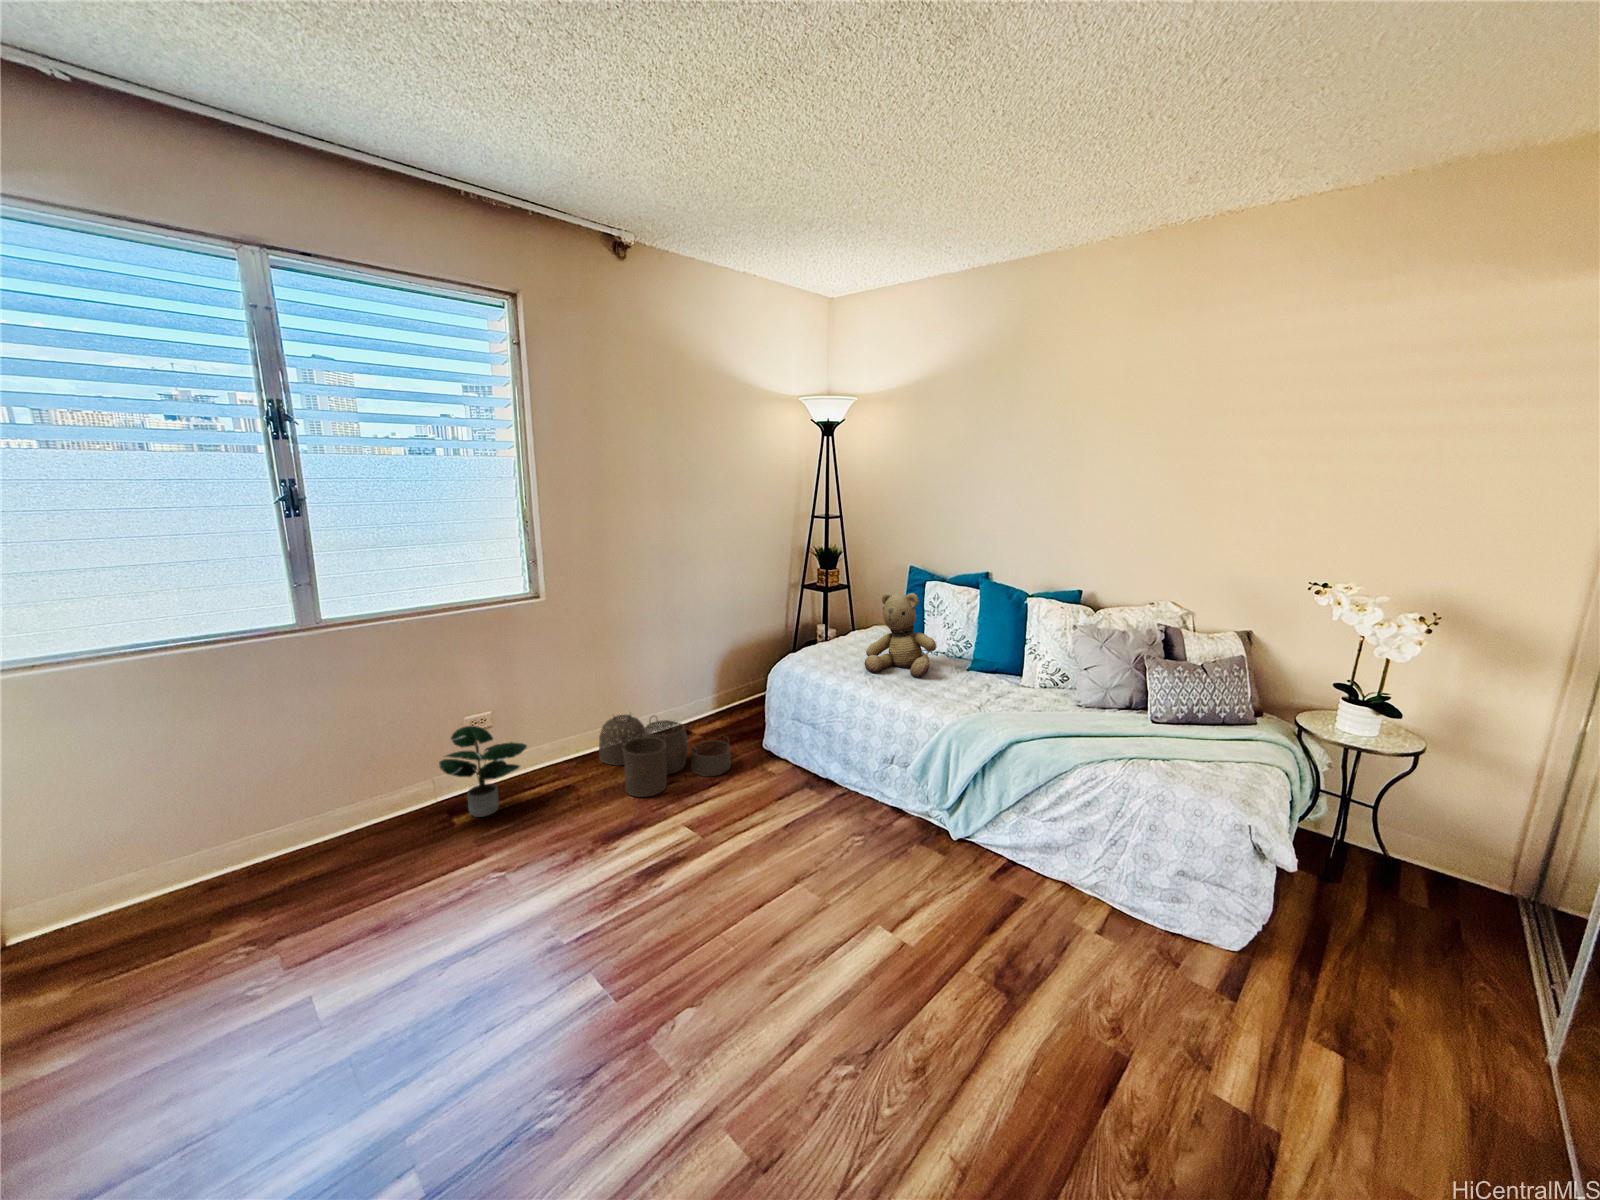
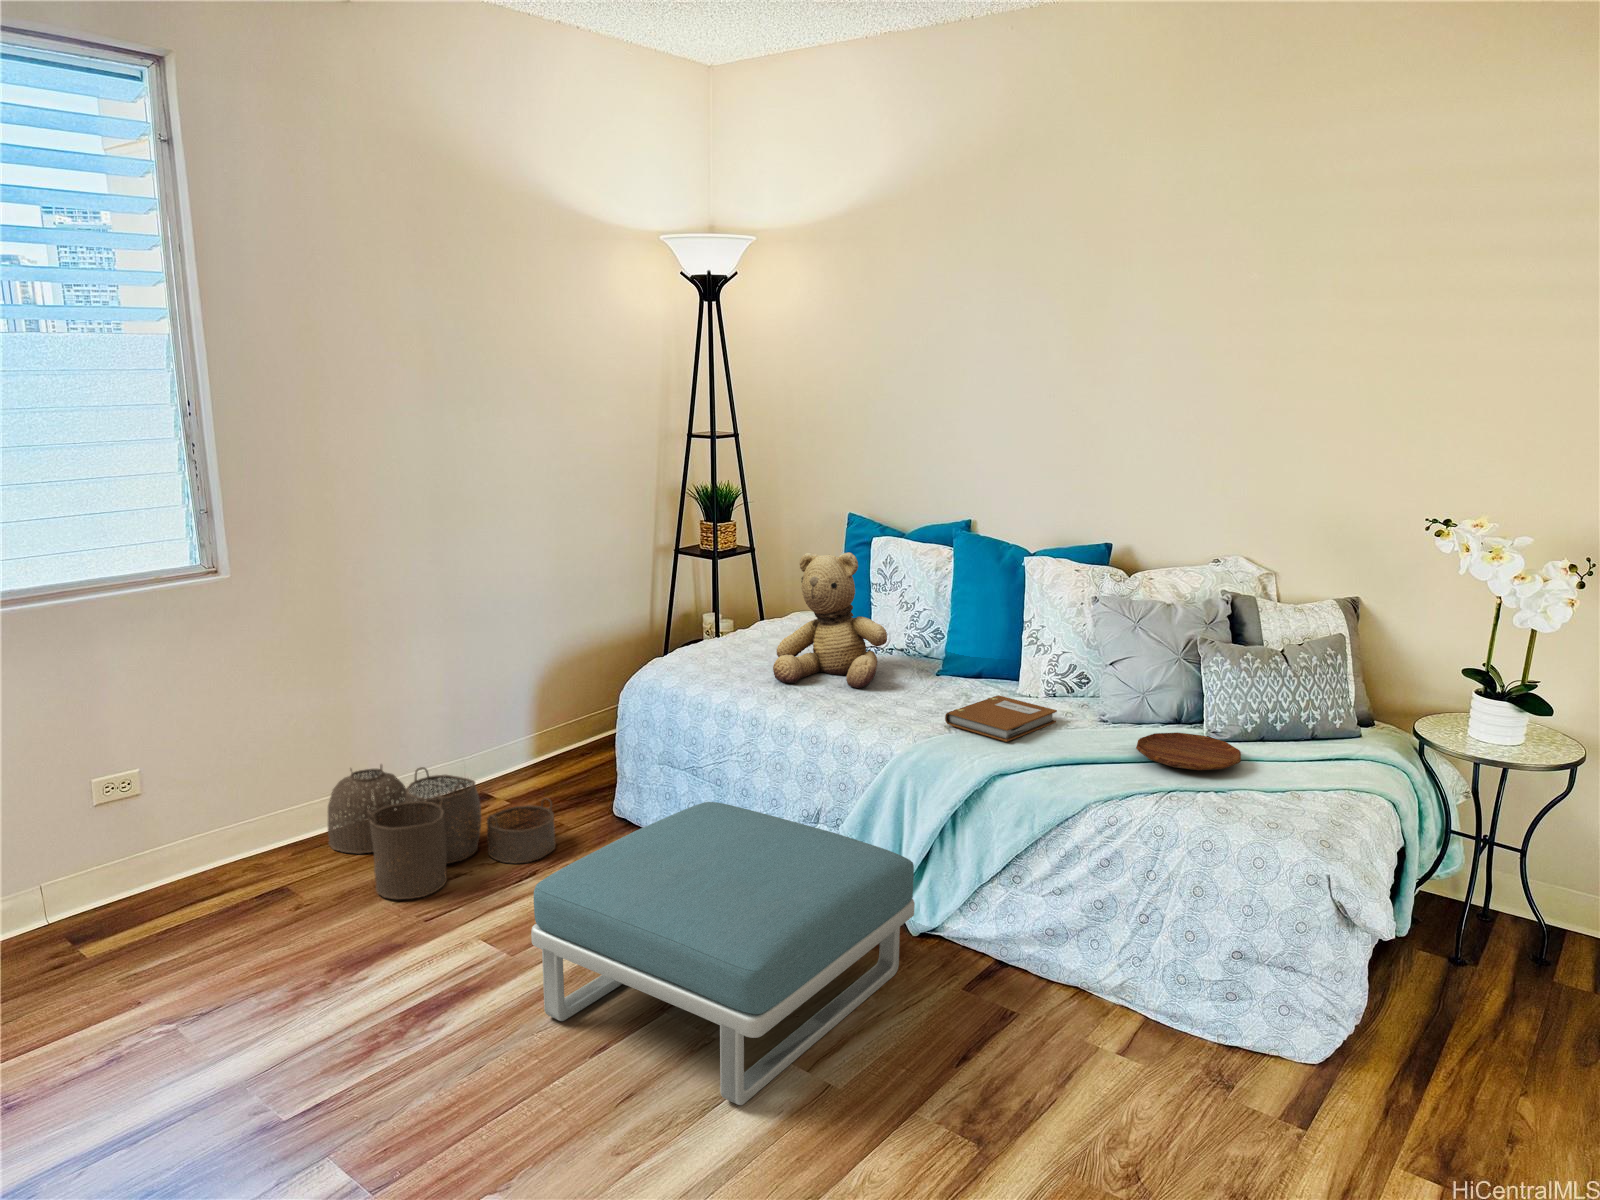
notebook: none [975,686,1048,718] -> present [945,695,1057,742]
tray: none [1105,717,1178,745] -> present [1136,733,1241,770]
potted plant: present [439,726,527,817] -> none [46,792,203,944]
footstool: none [717,748,958,955] -> present [531,802,915,1105]

